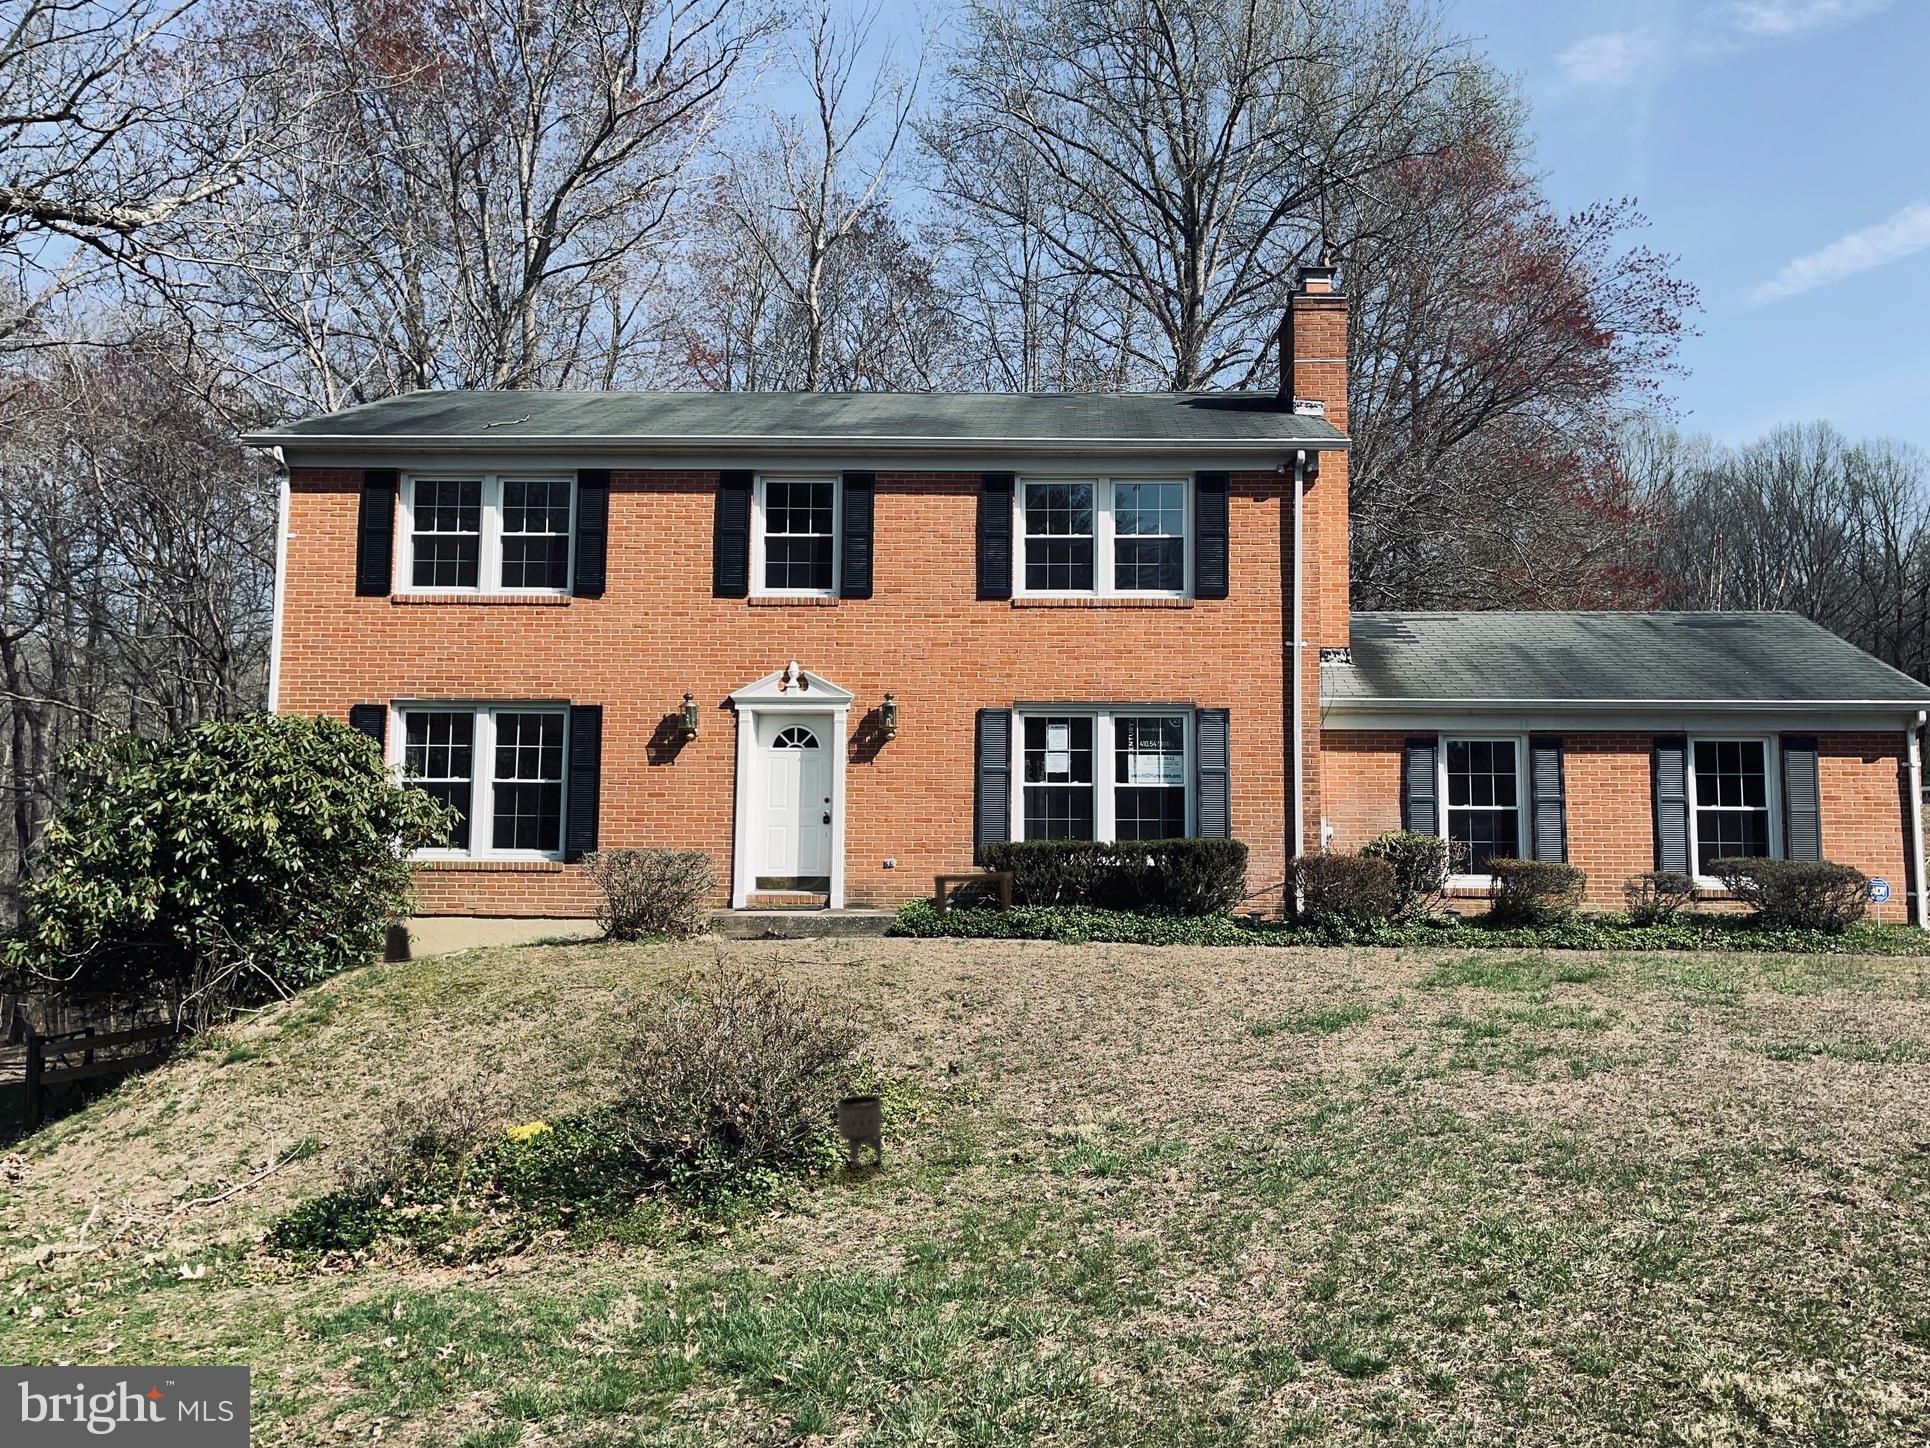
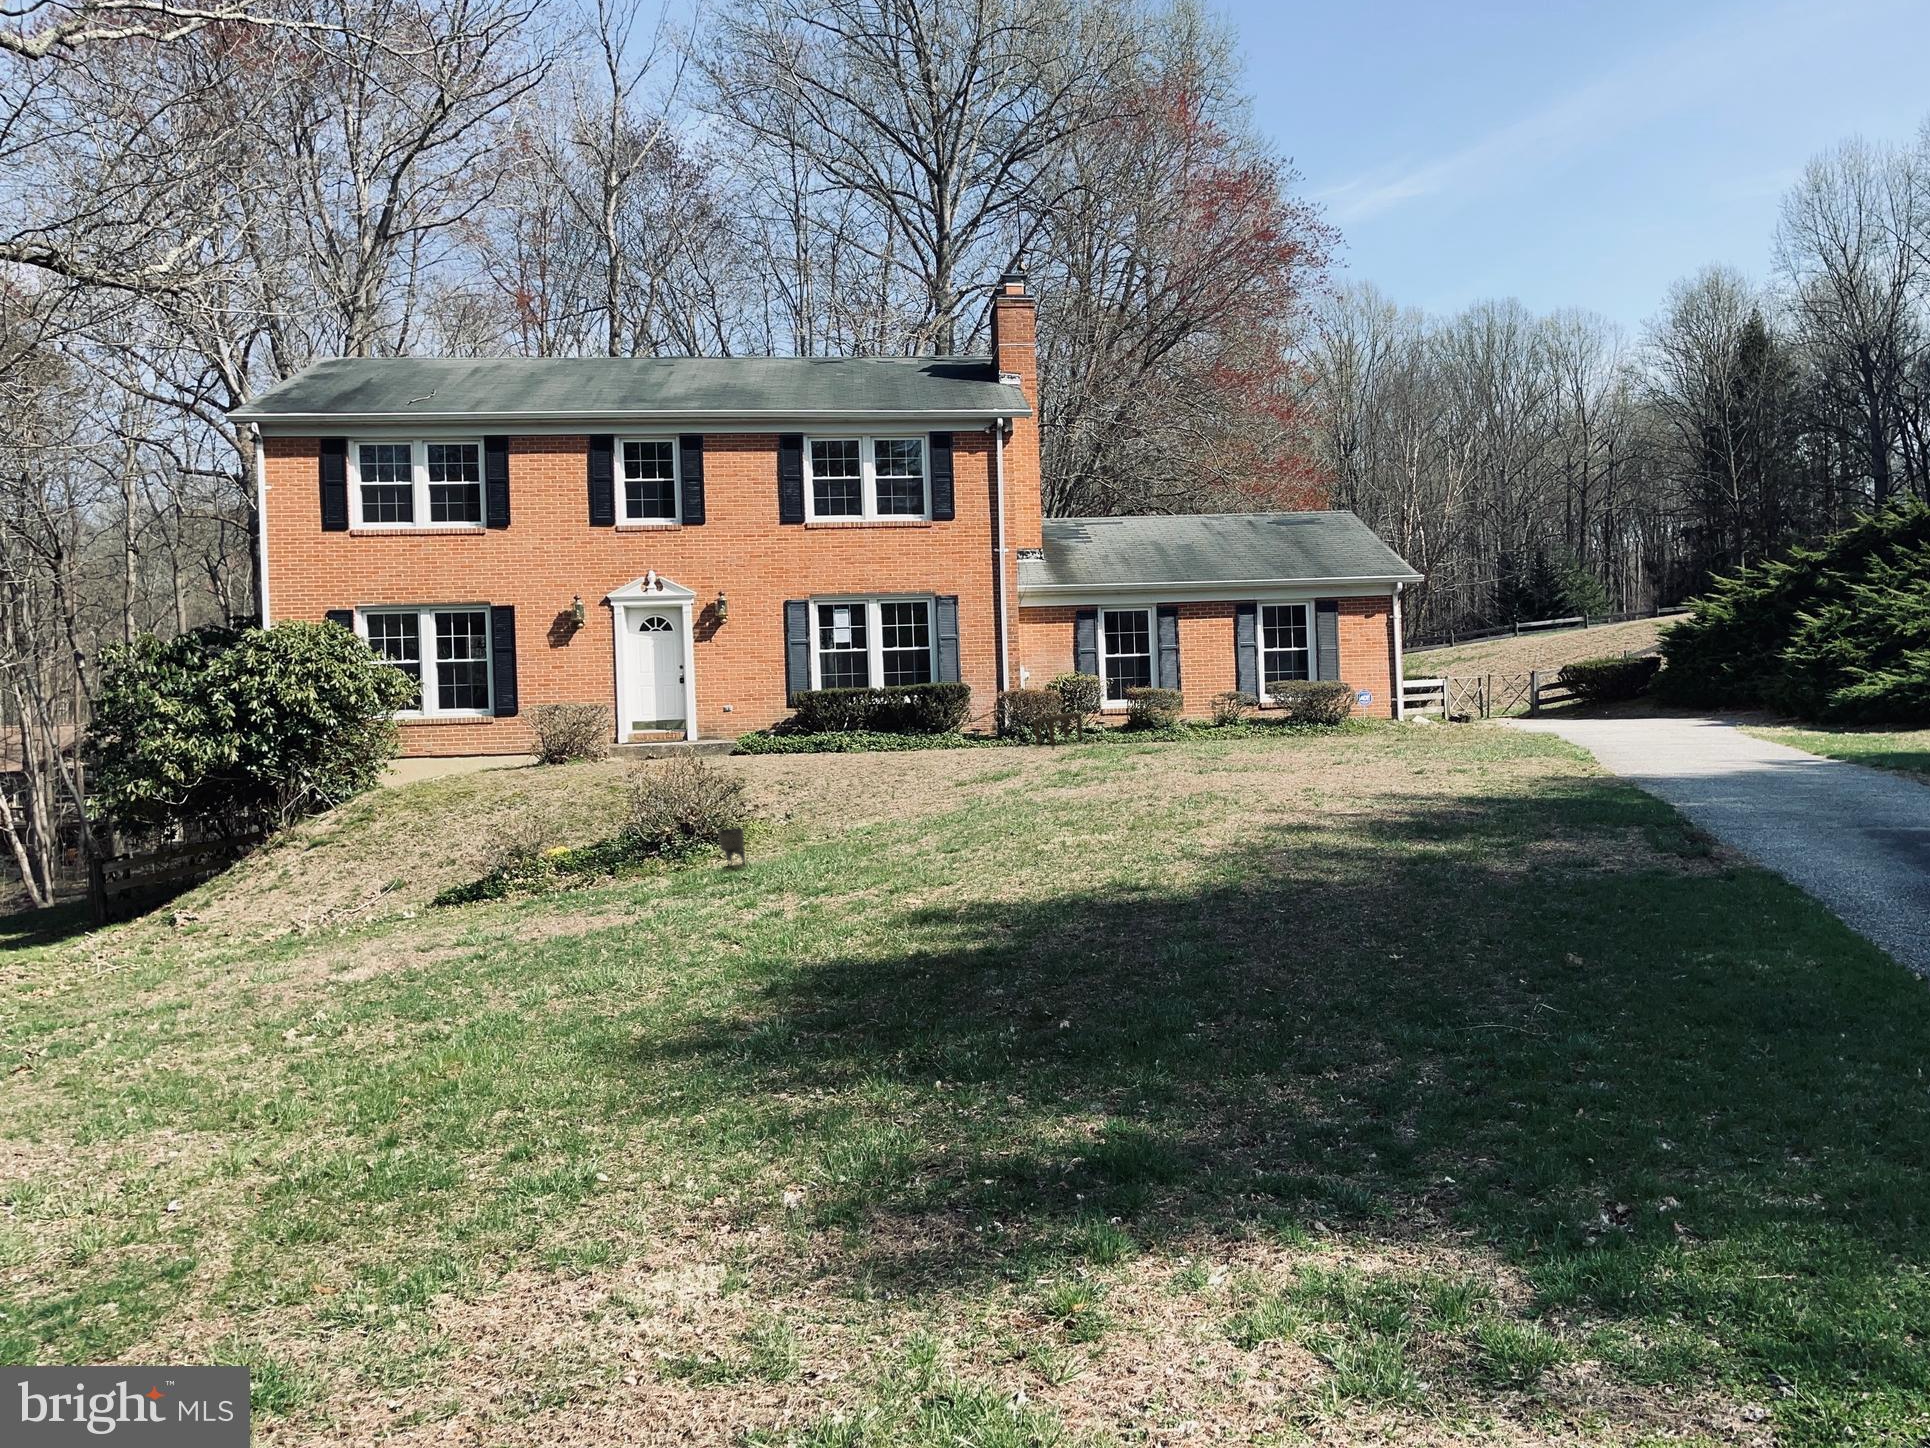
bench: present [934,872,1013,918] -> present [1034,713,1082,746]
watering can: present [383,912,412,962] -> none [383,752,404,786]

